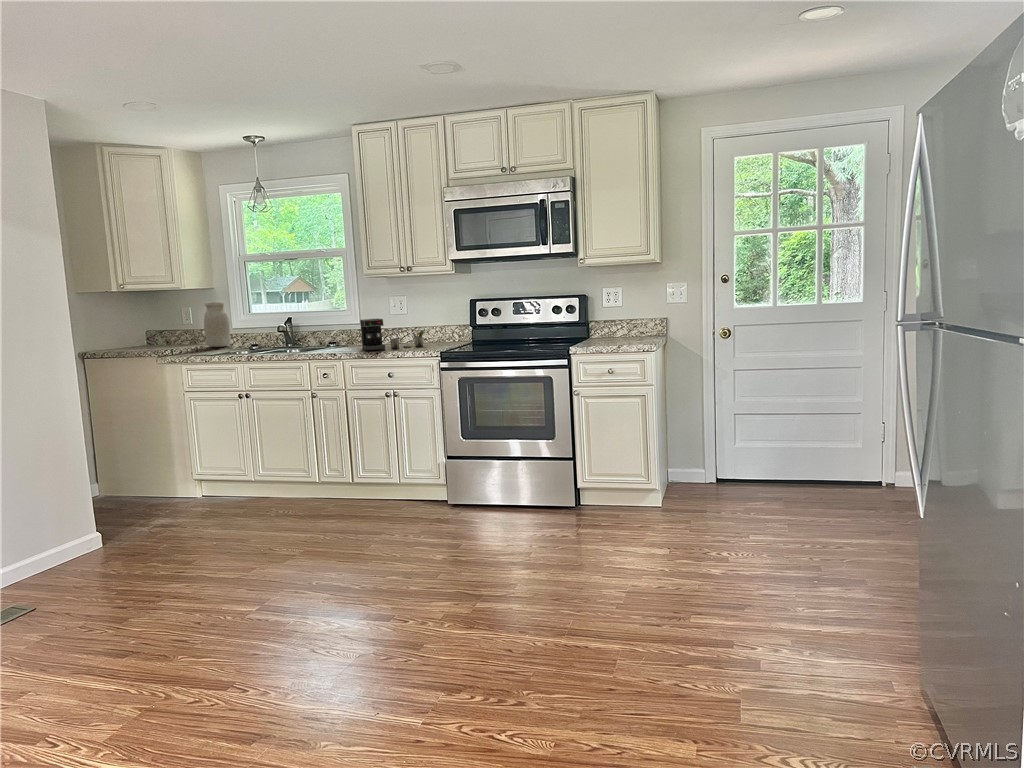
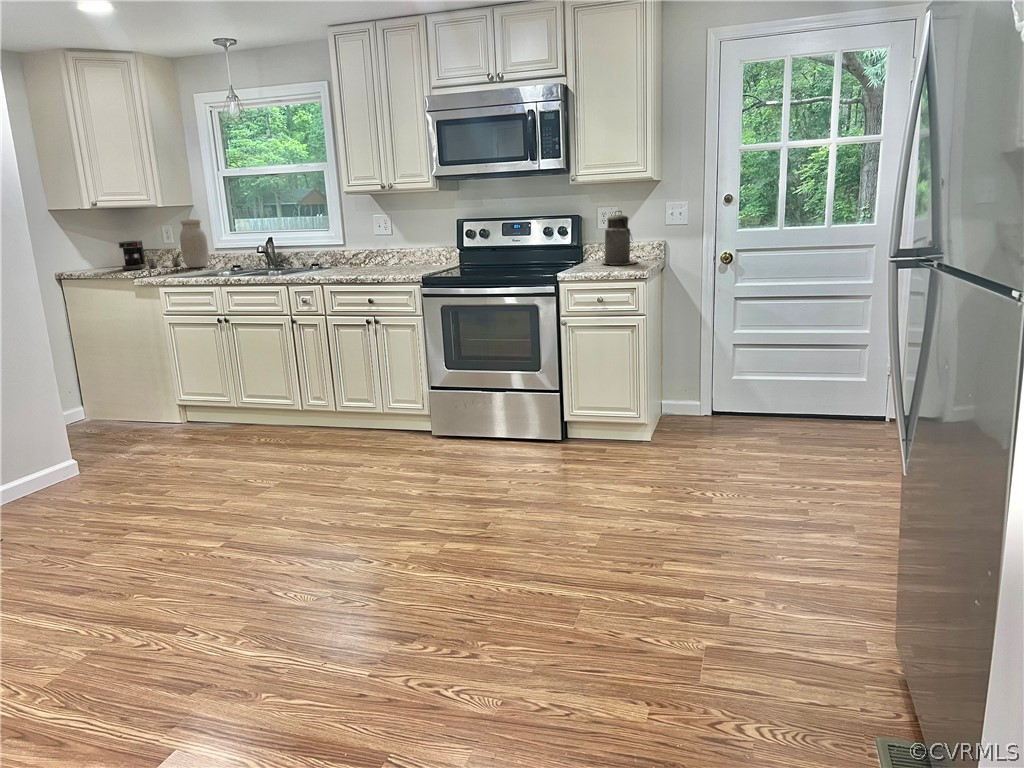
canister: none [606,291,641,340] -> present [602,211,637,265]
coffee maker: present [360,318,424,350] -> present [119,240,181,270]

